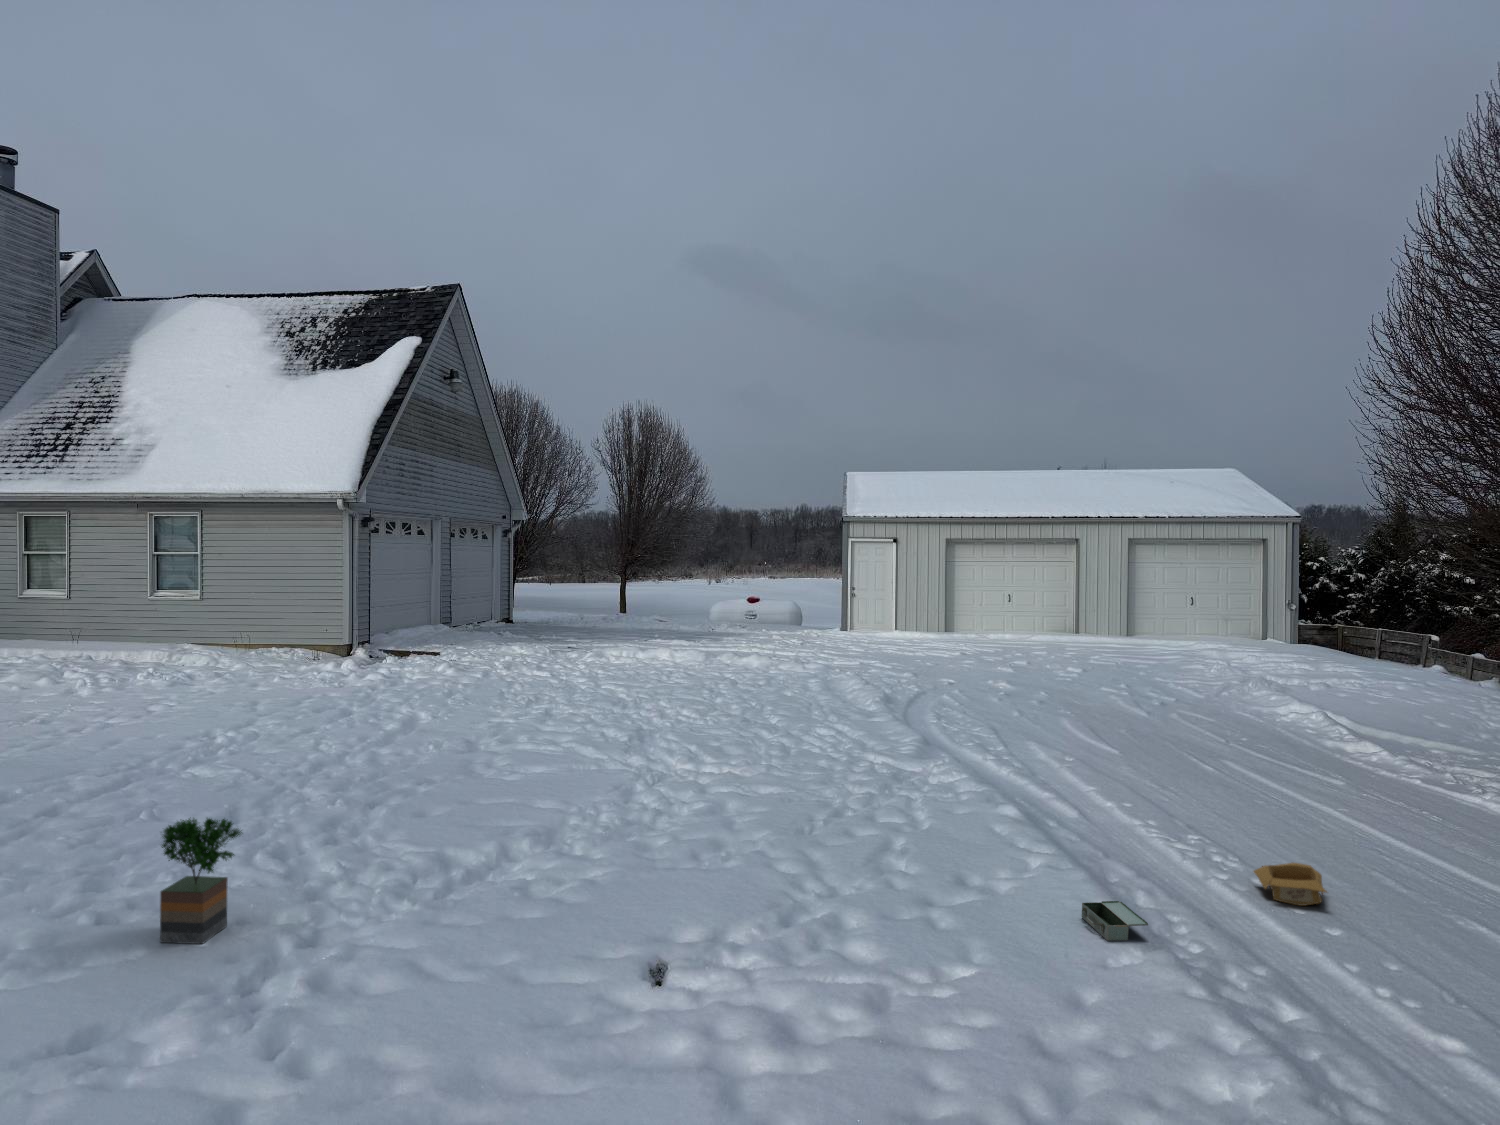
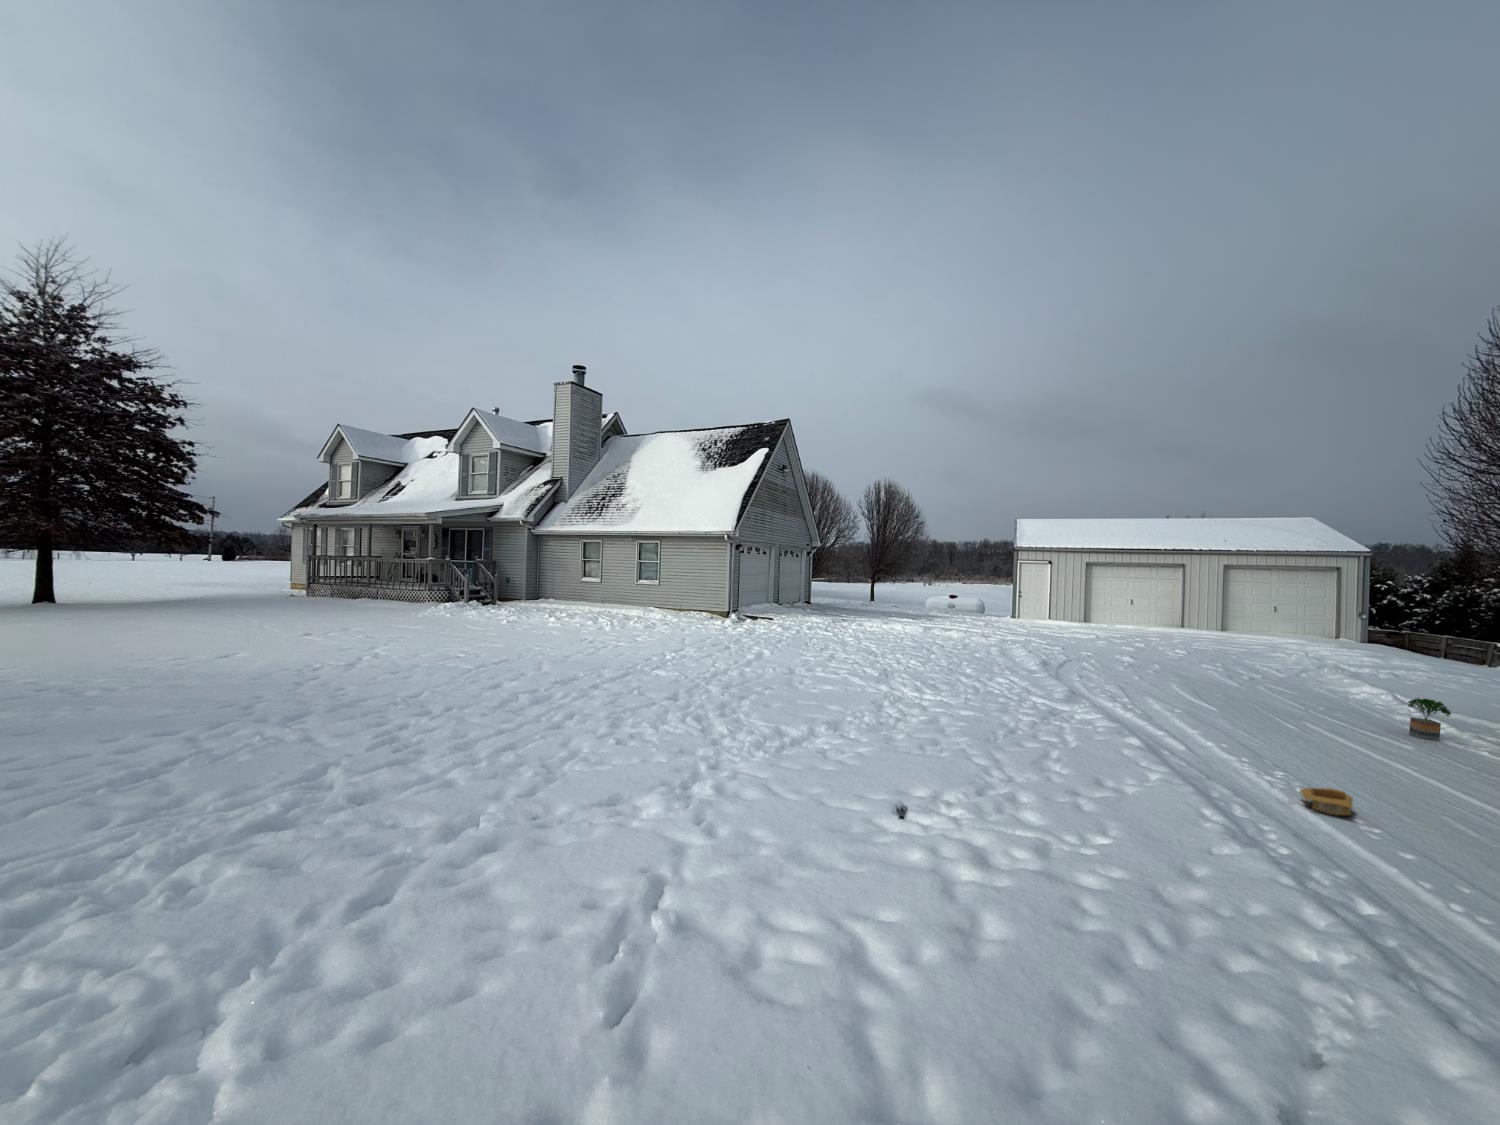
potted tree: present [160,818,242,944] -> present [1408,698,1451,741]
toolbox: present [1082,901,1148,941] -> none [1168,791,1213,816]

